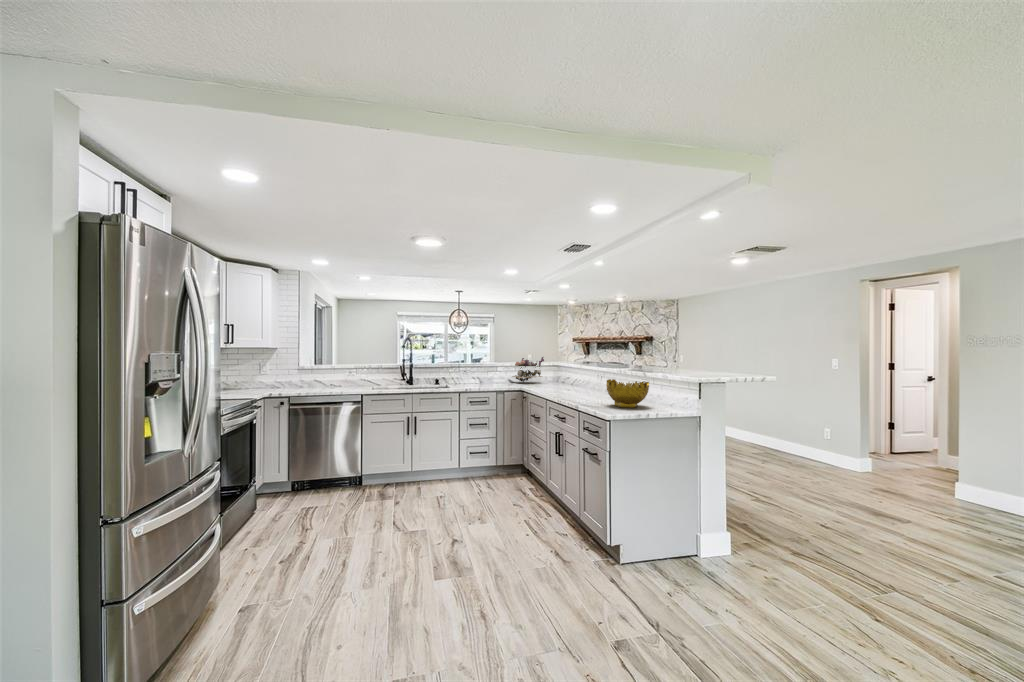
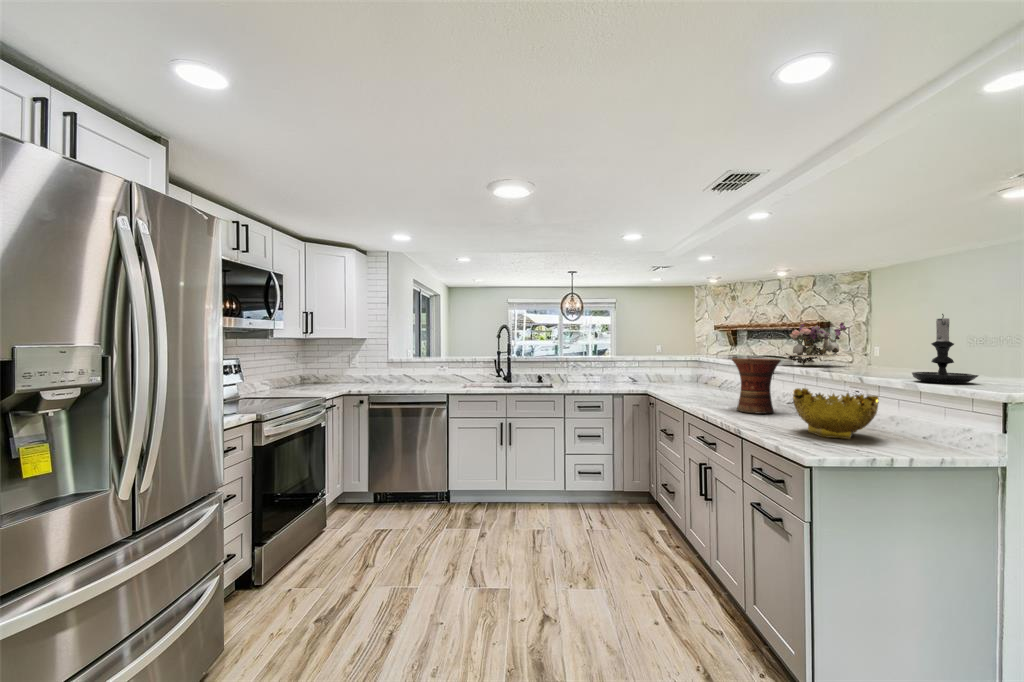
candle holder: none [669,334,699,374] -> present [912,314,978,383]
flower arrangement: present [512,357,544,382] -> present [783,321,847,365]
vase: none [575,362,604,398] -> present [732,358,781,414]

